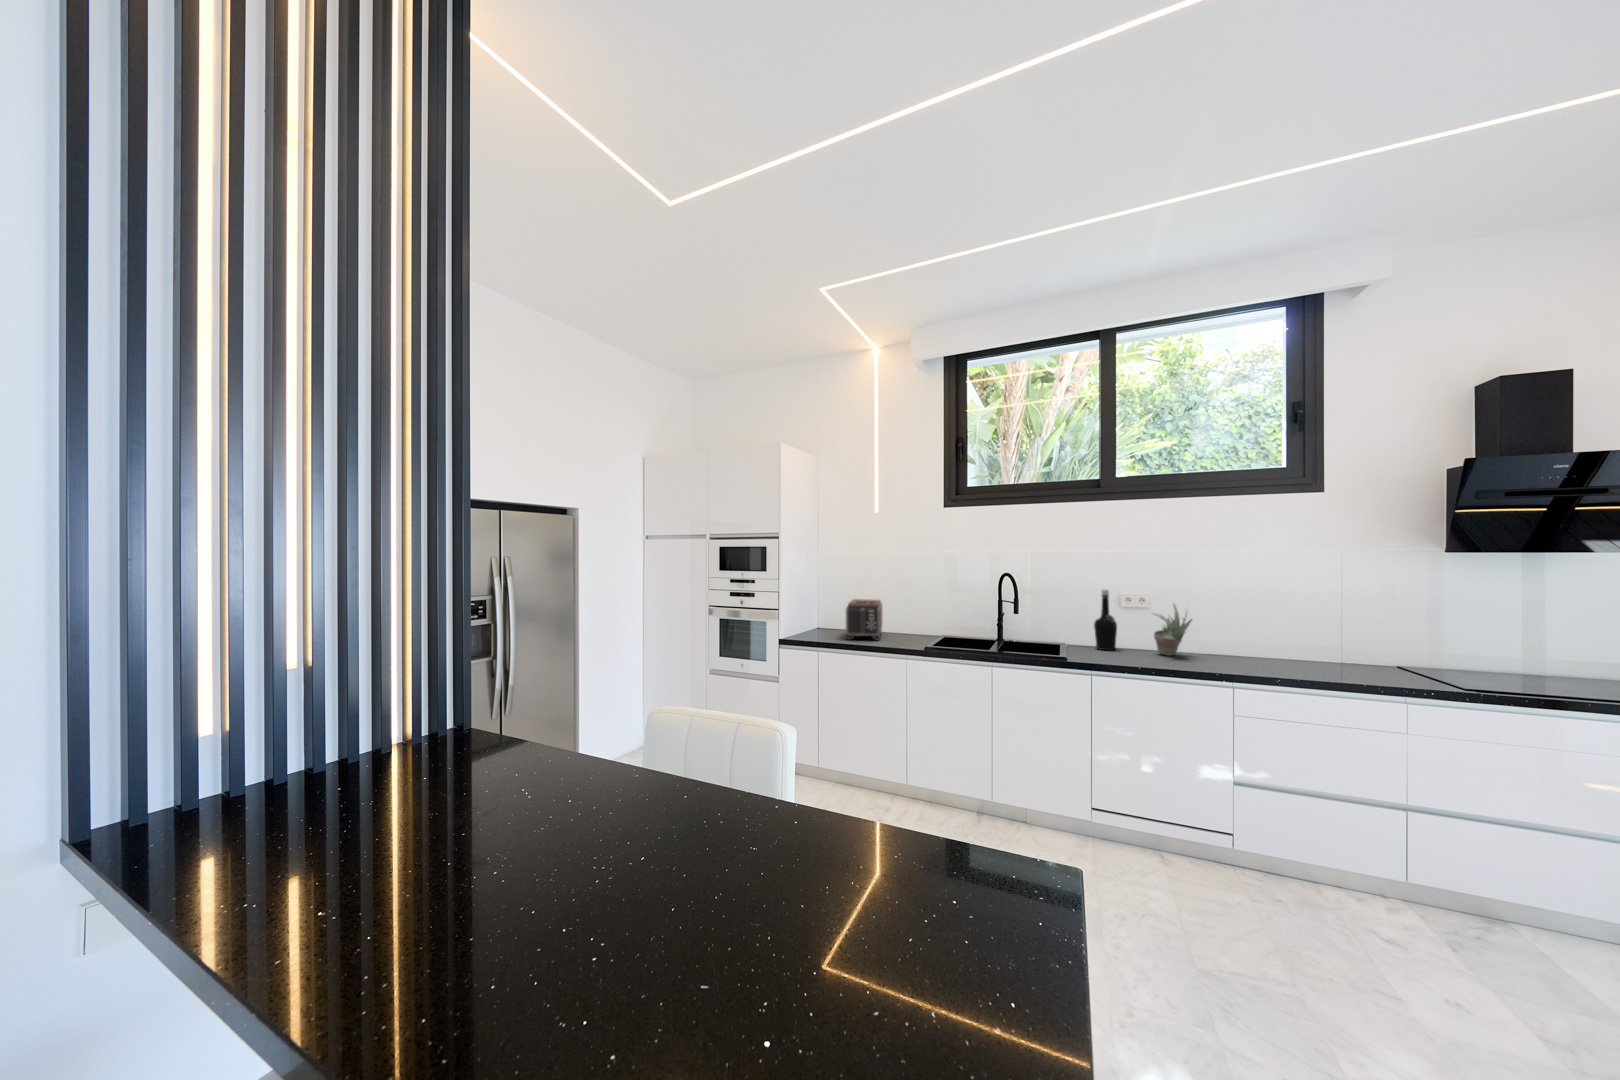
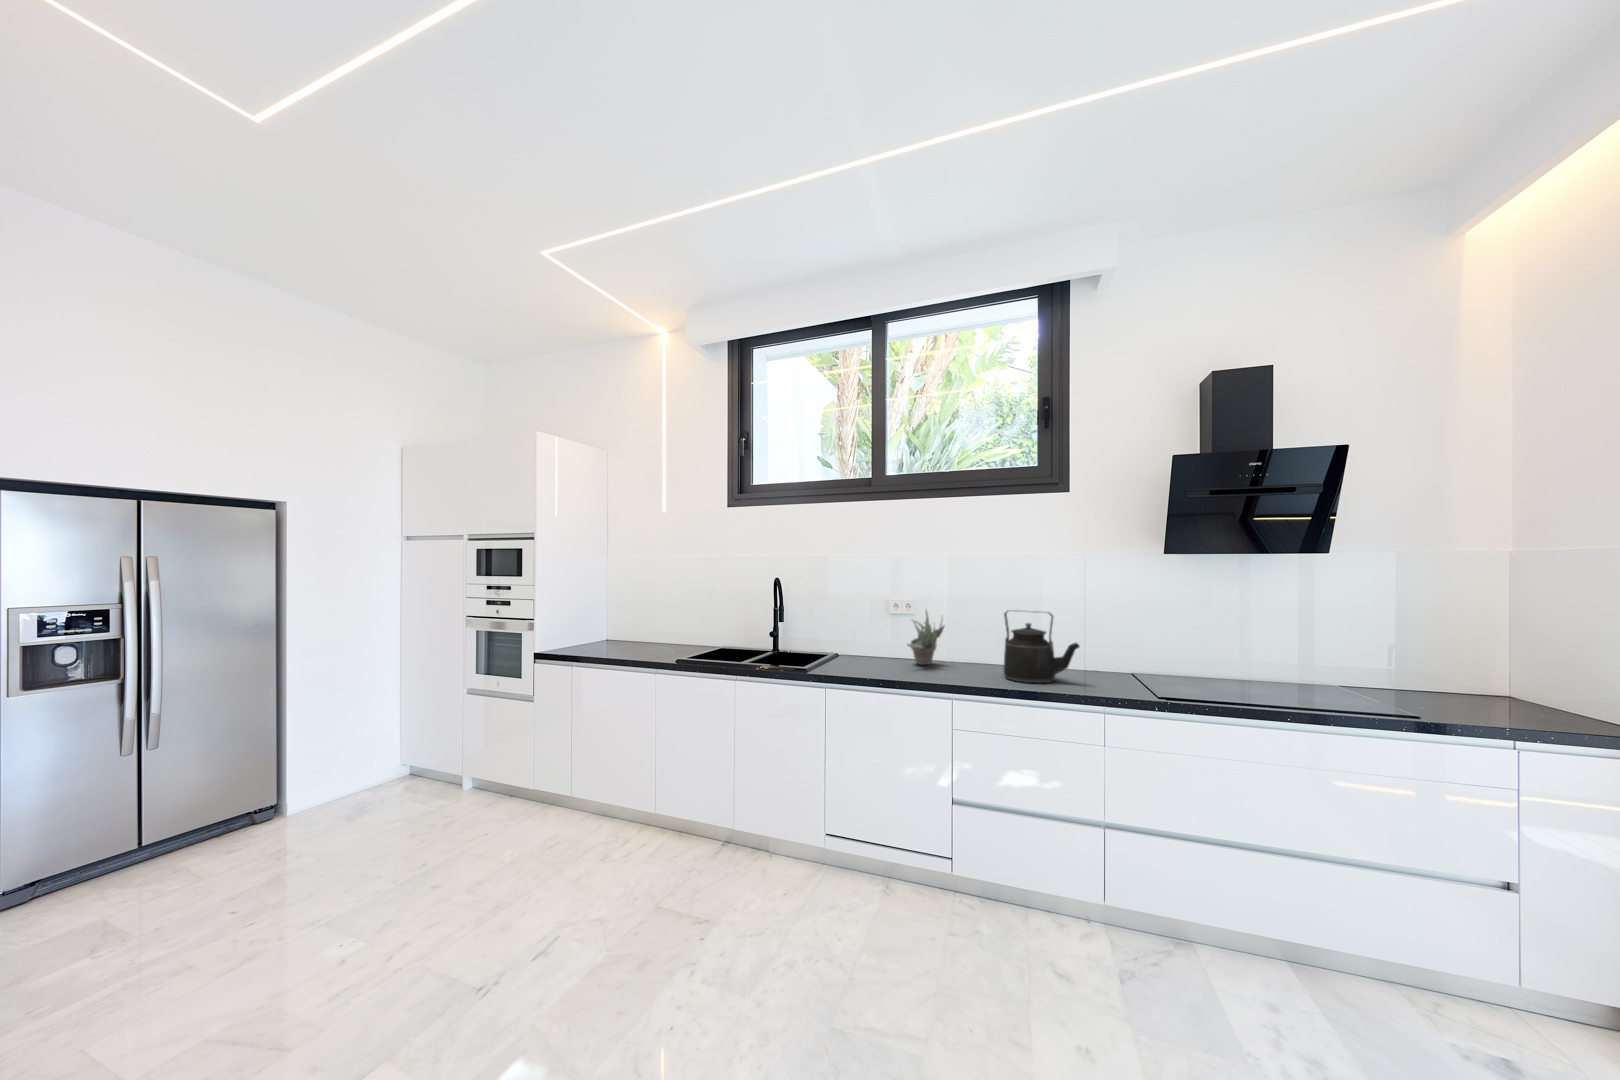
bottle: present [1094,590,1117,650] -> none [860,595,882,660]
toaster: present [846,599,882,641] -> none [607,607,663,653]
kettle: none [1269,605,1361,674] -> present [1004,610,1080,683]

